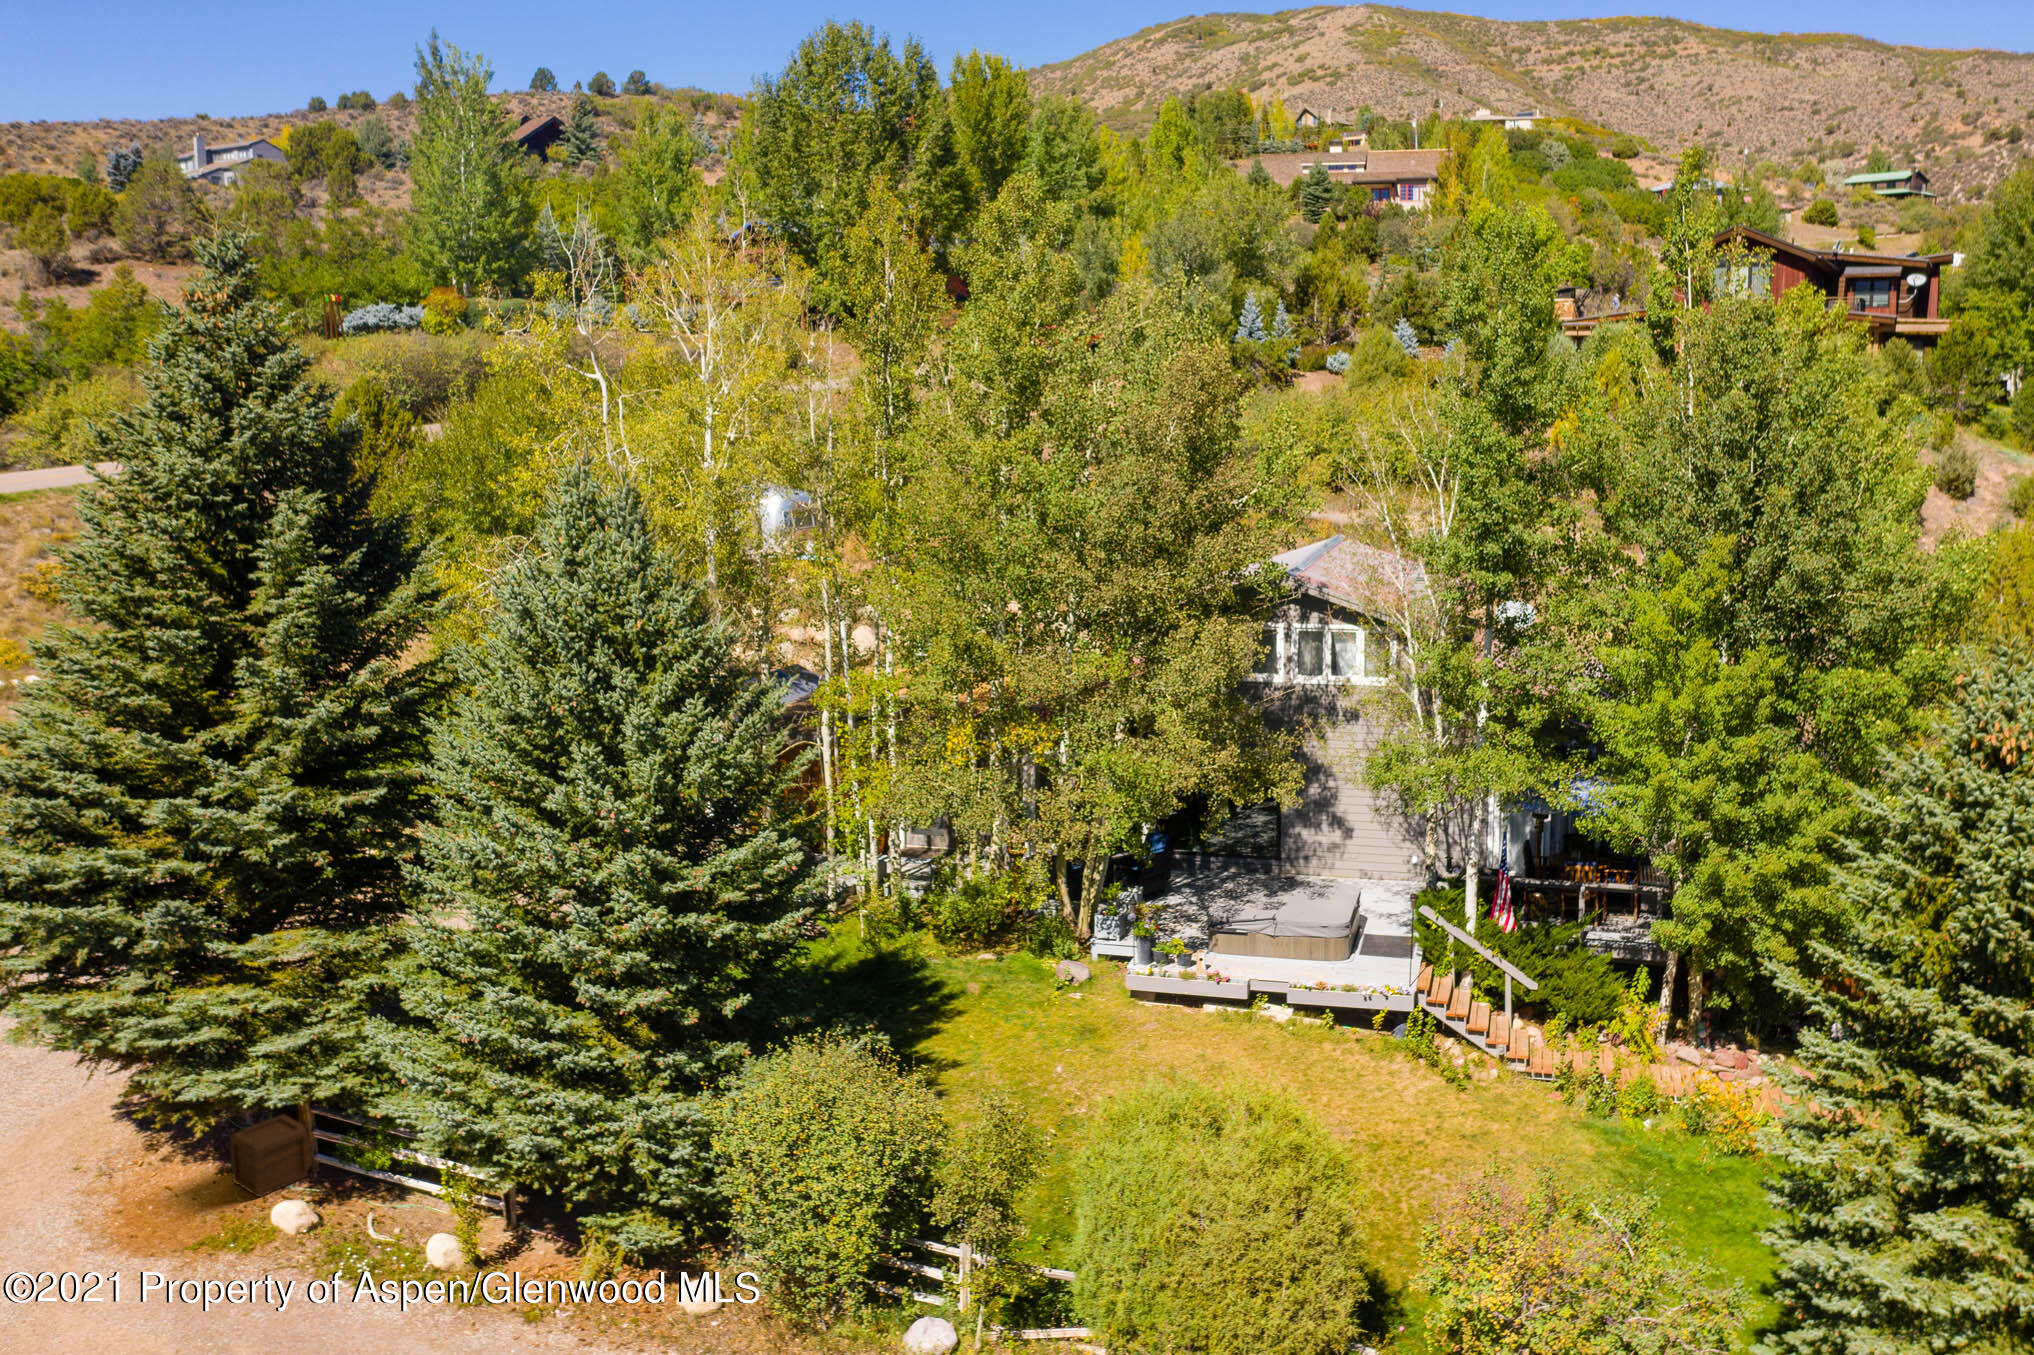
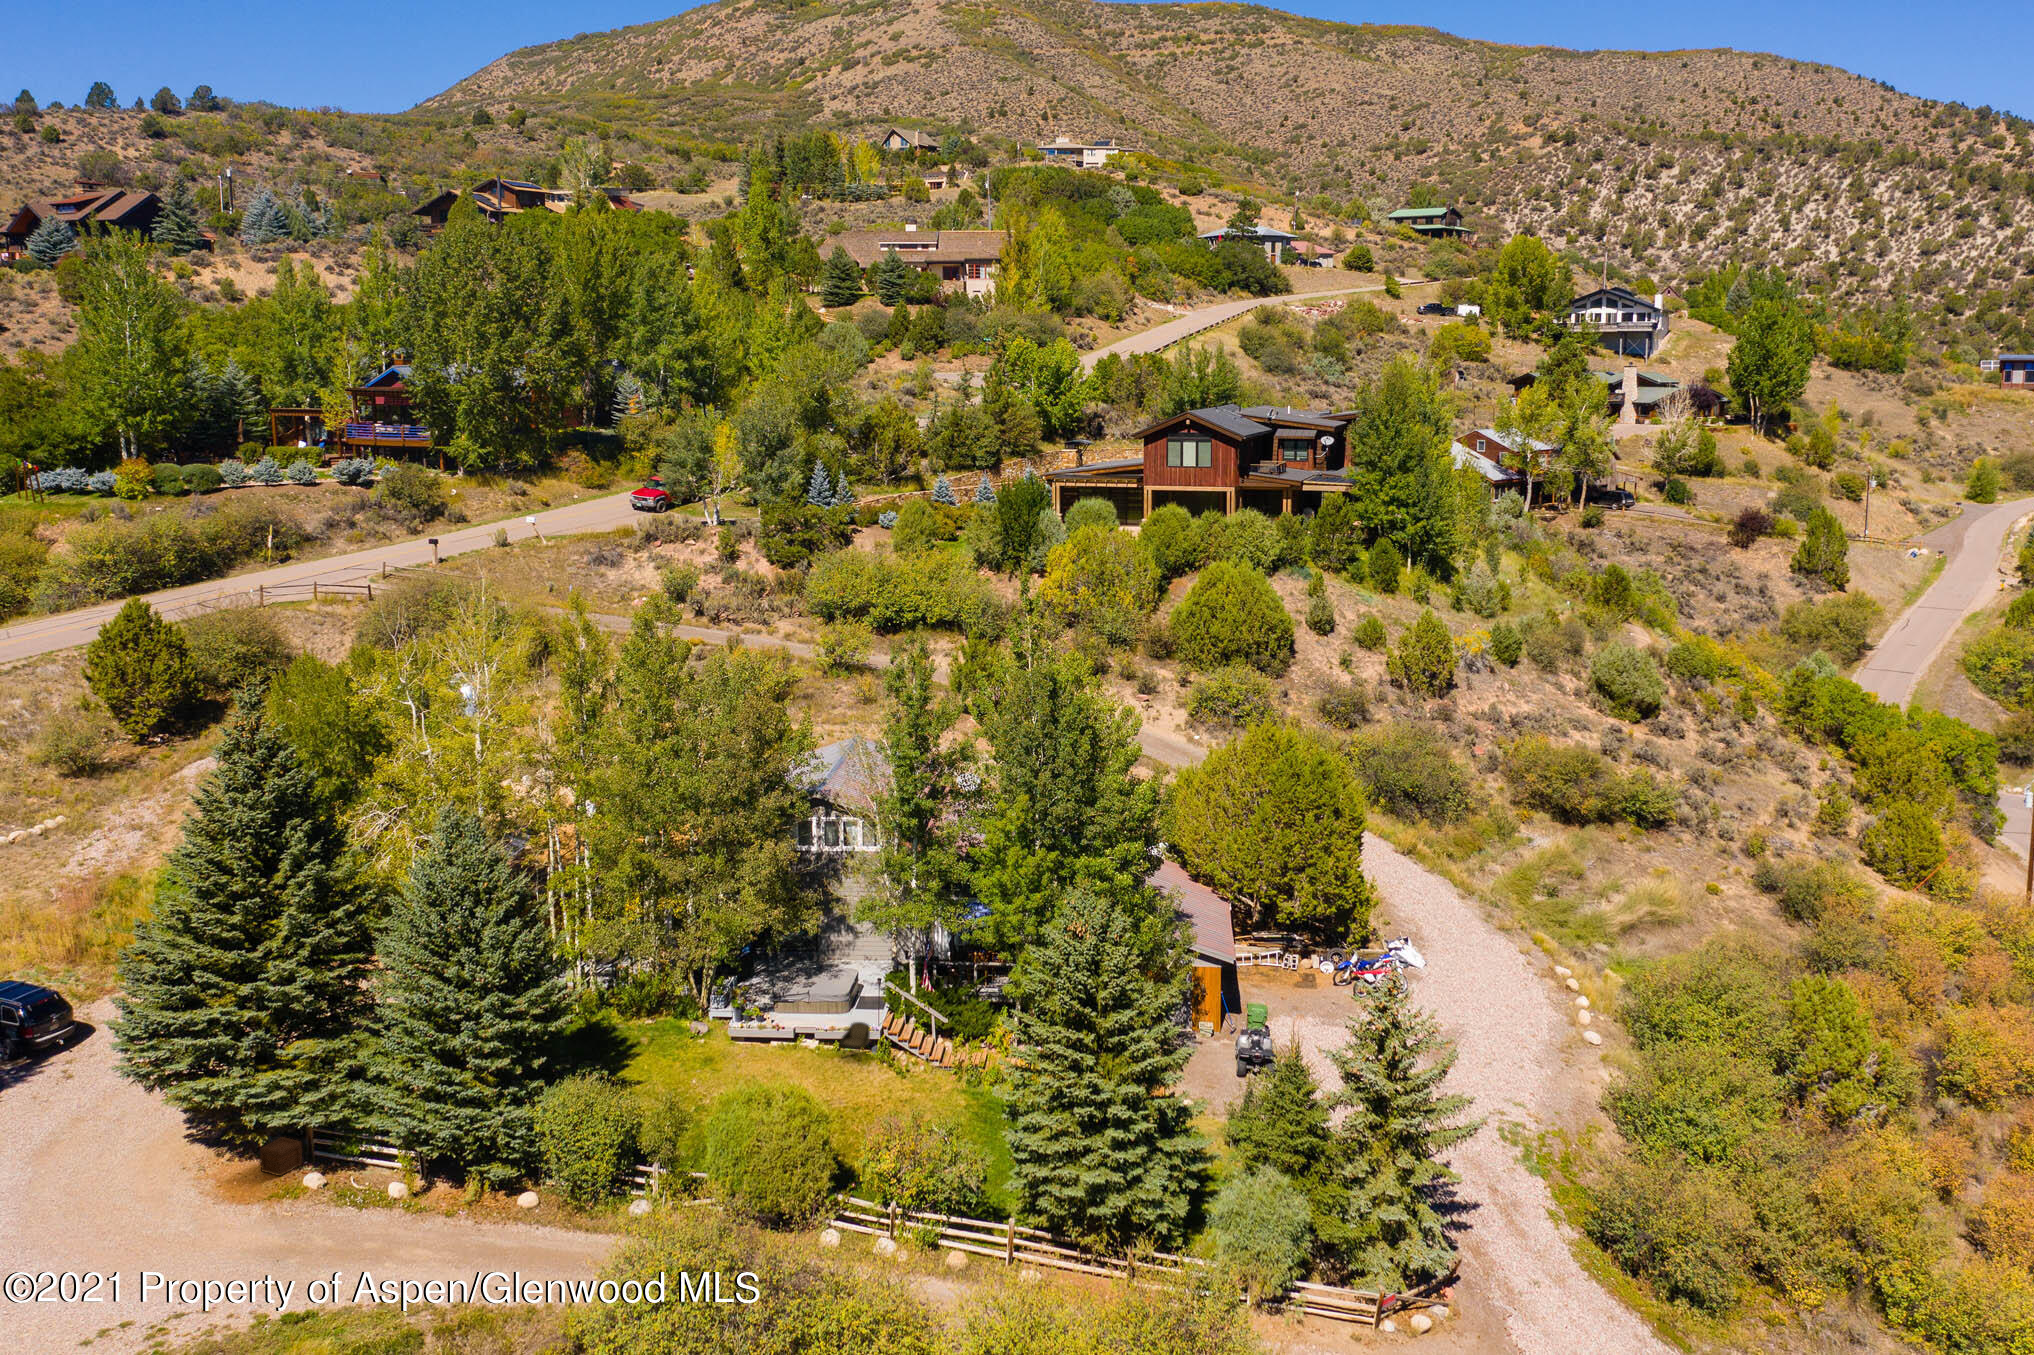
lounge chair: none [1339,977,1395,1053] -> present [840,1022,870,1053]

